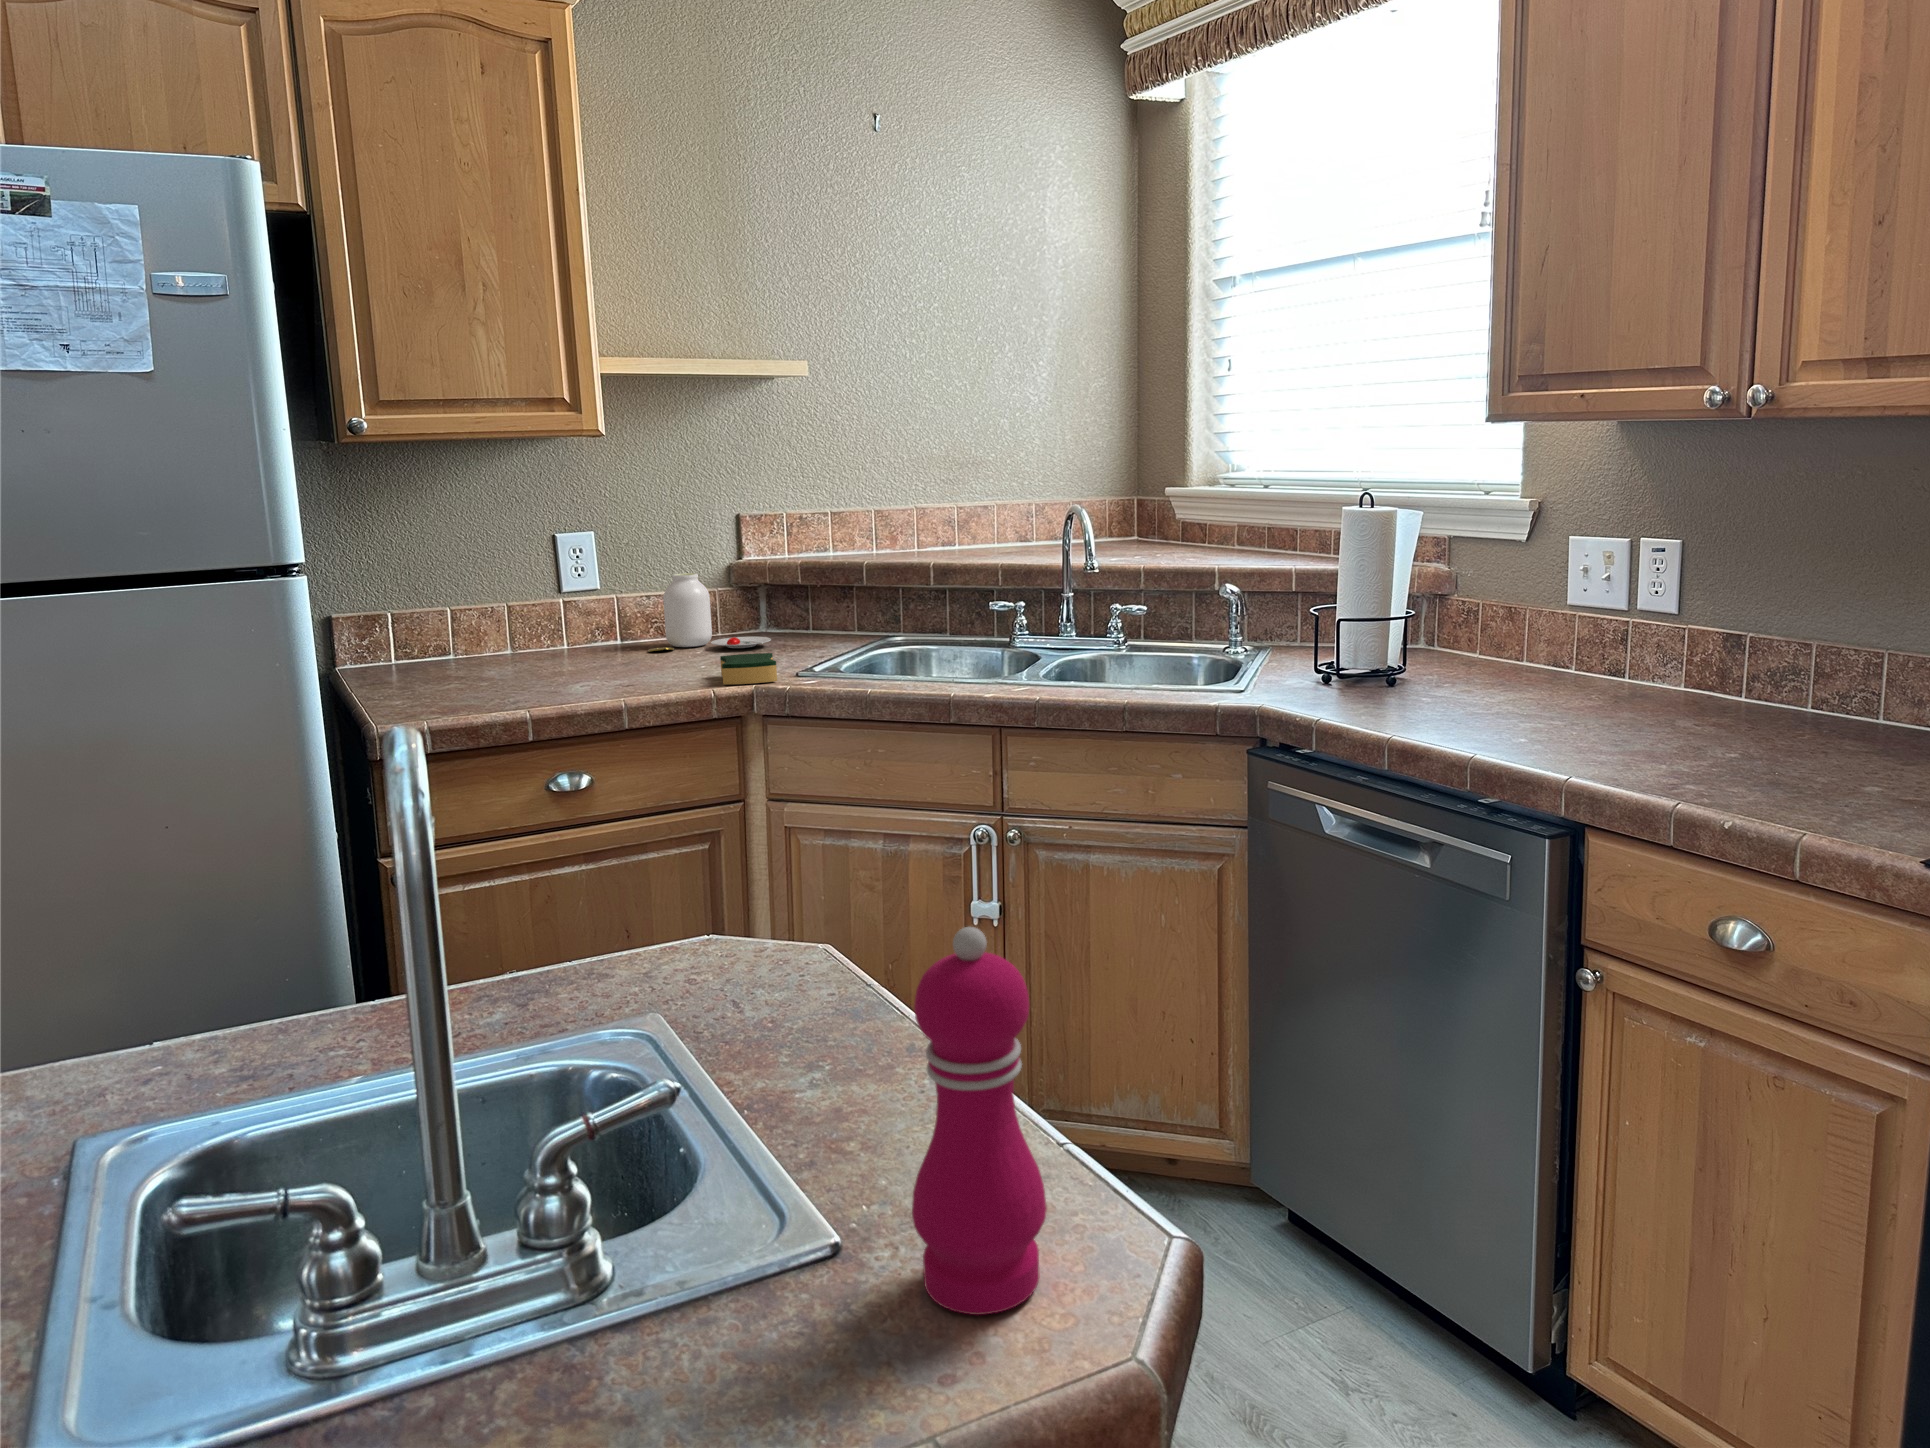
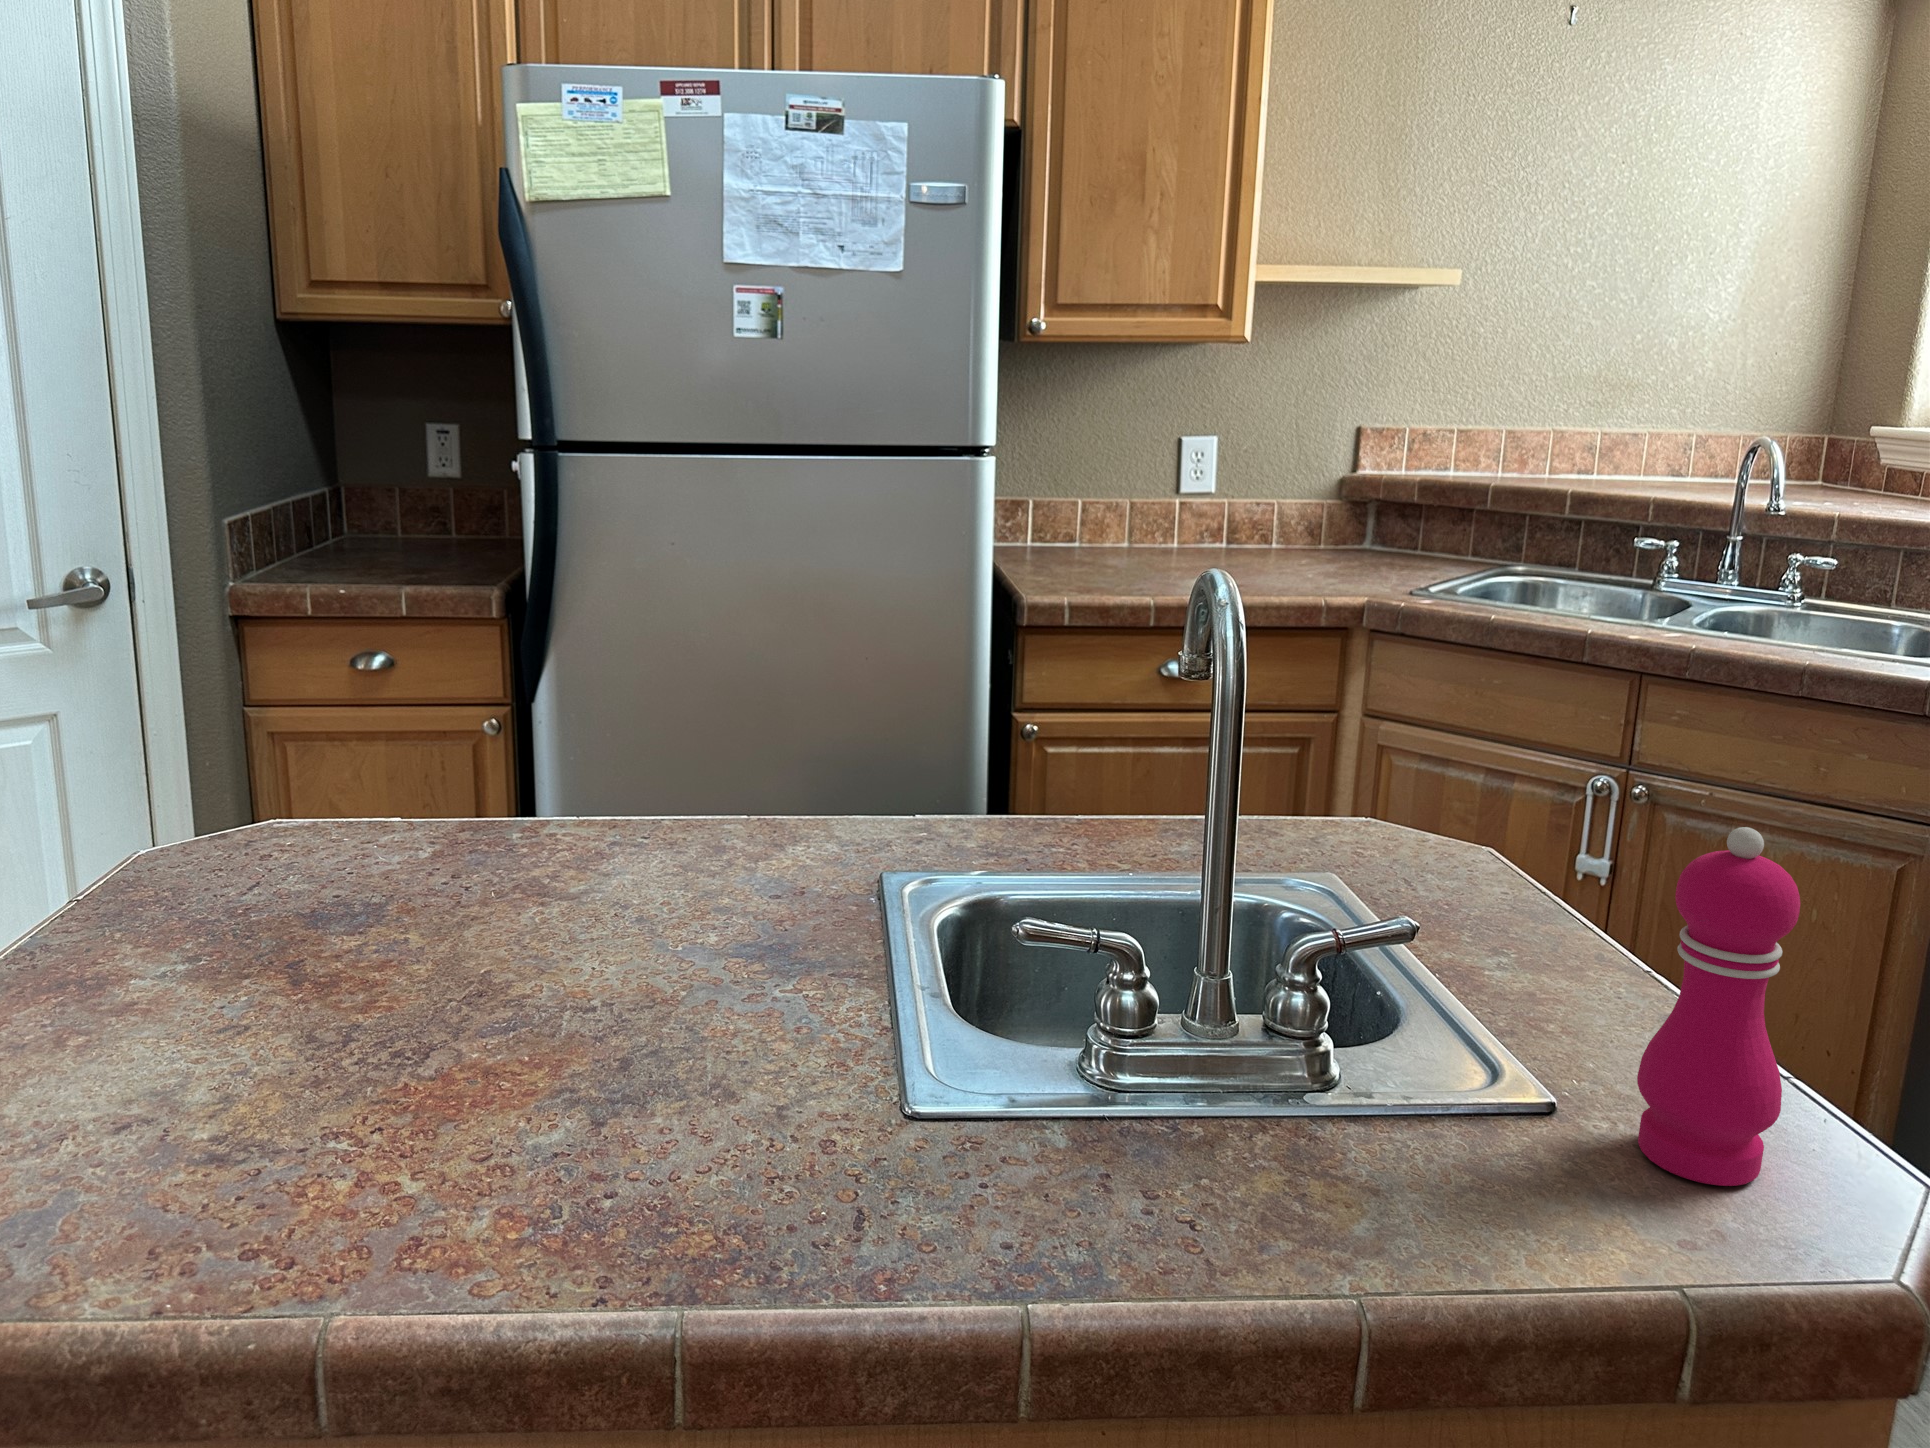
jar: present [648,573,771,652] -> none [1256,482,1382,562]
sponge: present [720,653,777,685] -> none [1336,567,1397,597]

